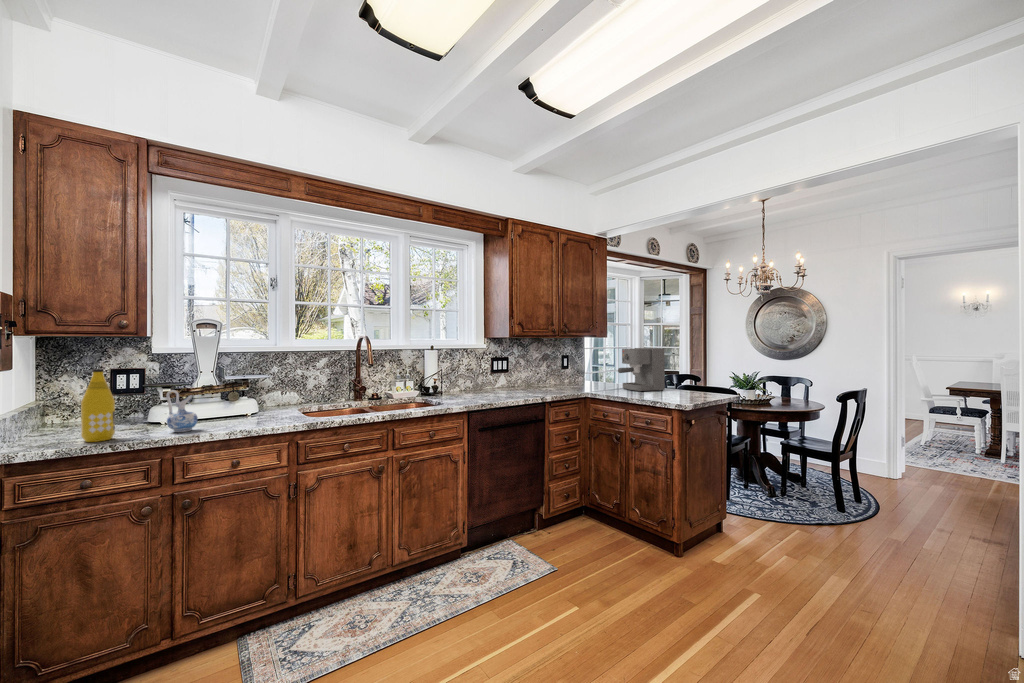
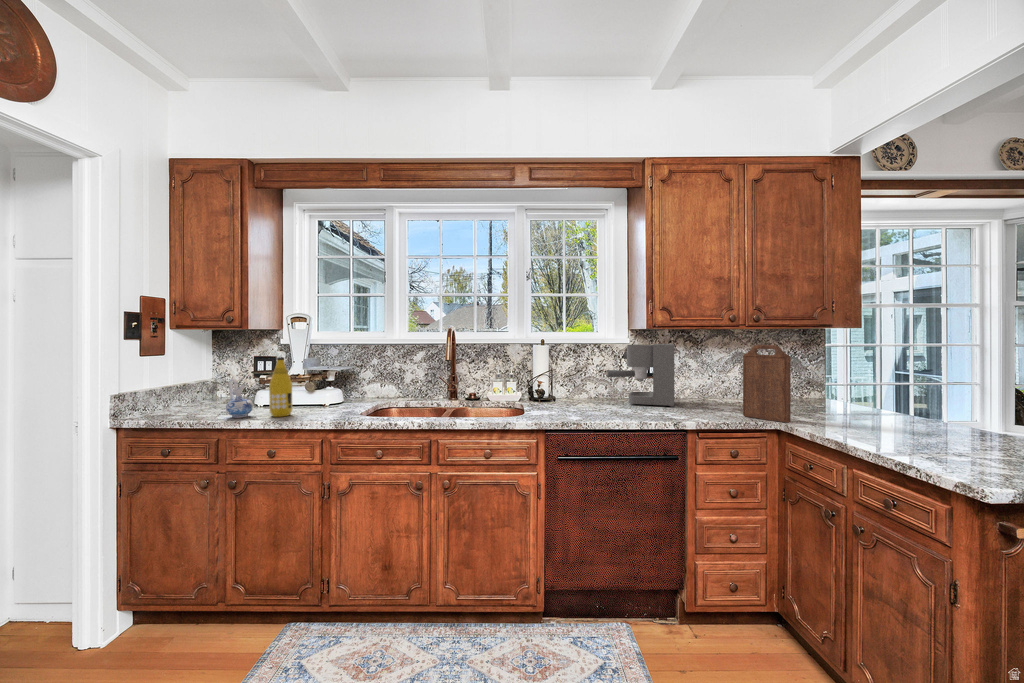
cutting board: none [567,348,594,393] -> present [743,345,791,423]
coffee maker: present [618,348,665,392] -> present [607,344,674,407]
bottle: present [81,369,115,442] -> present [269,357,292,417]

